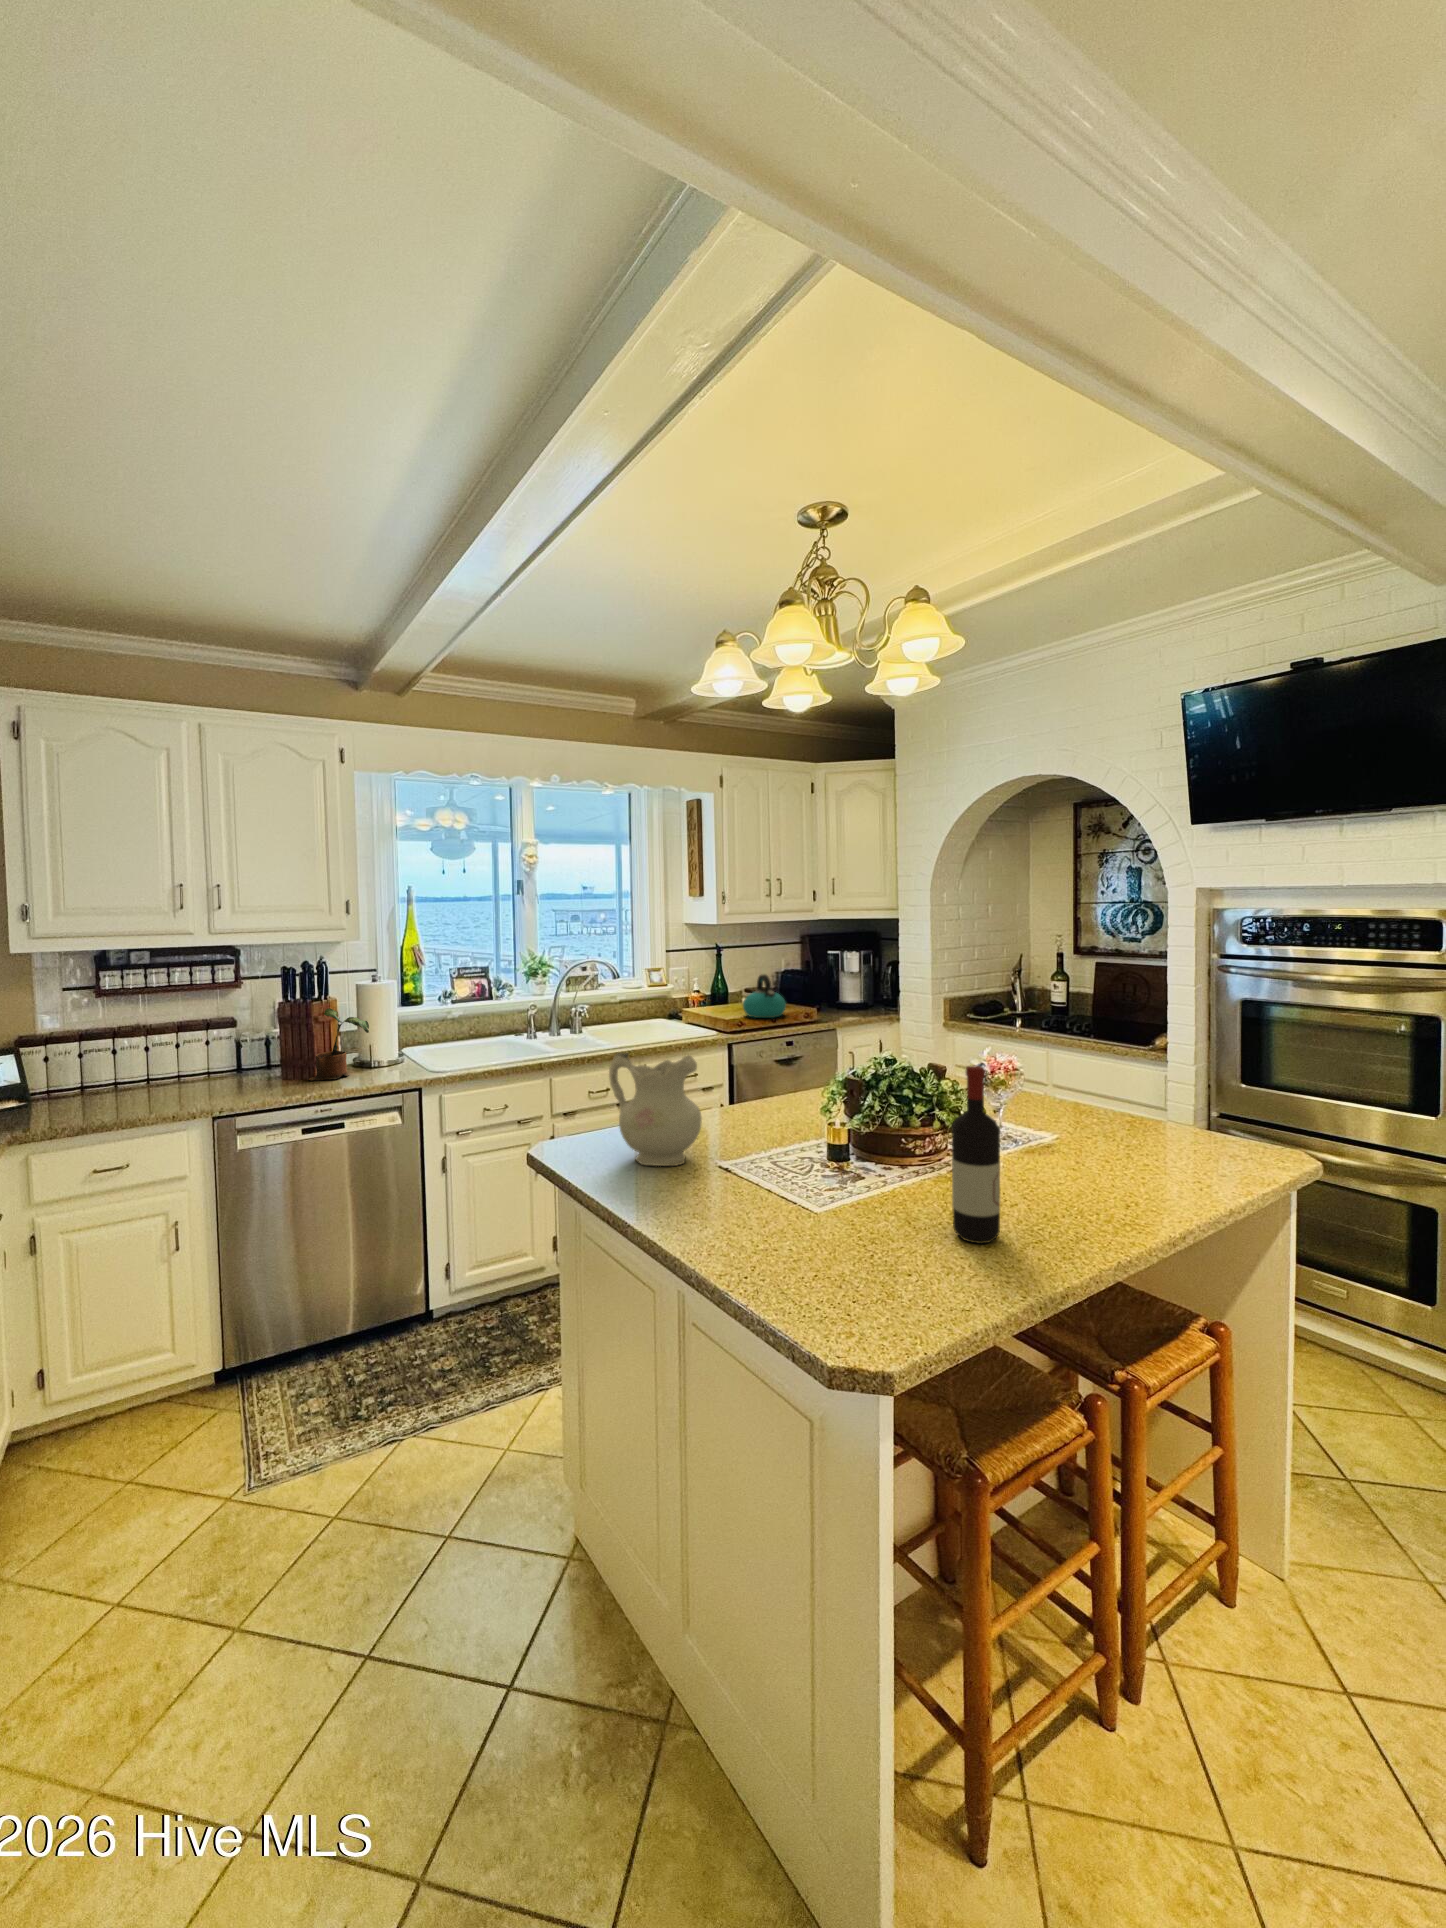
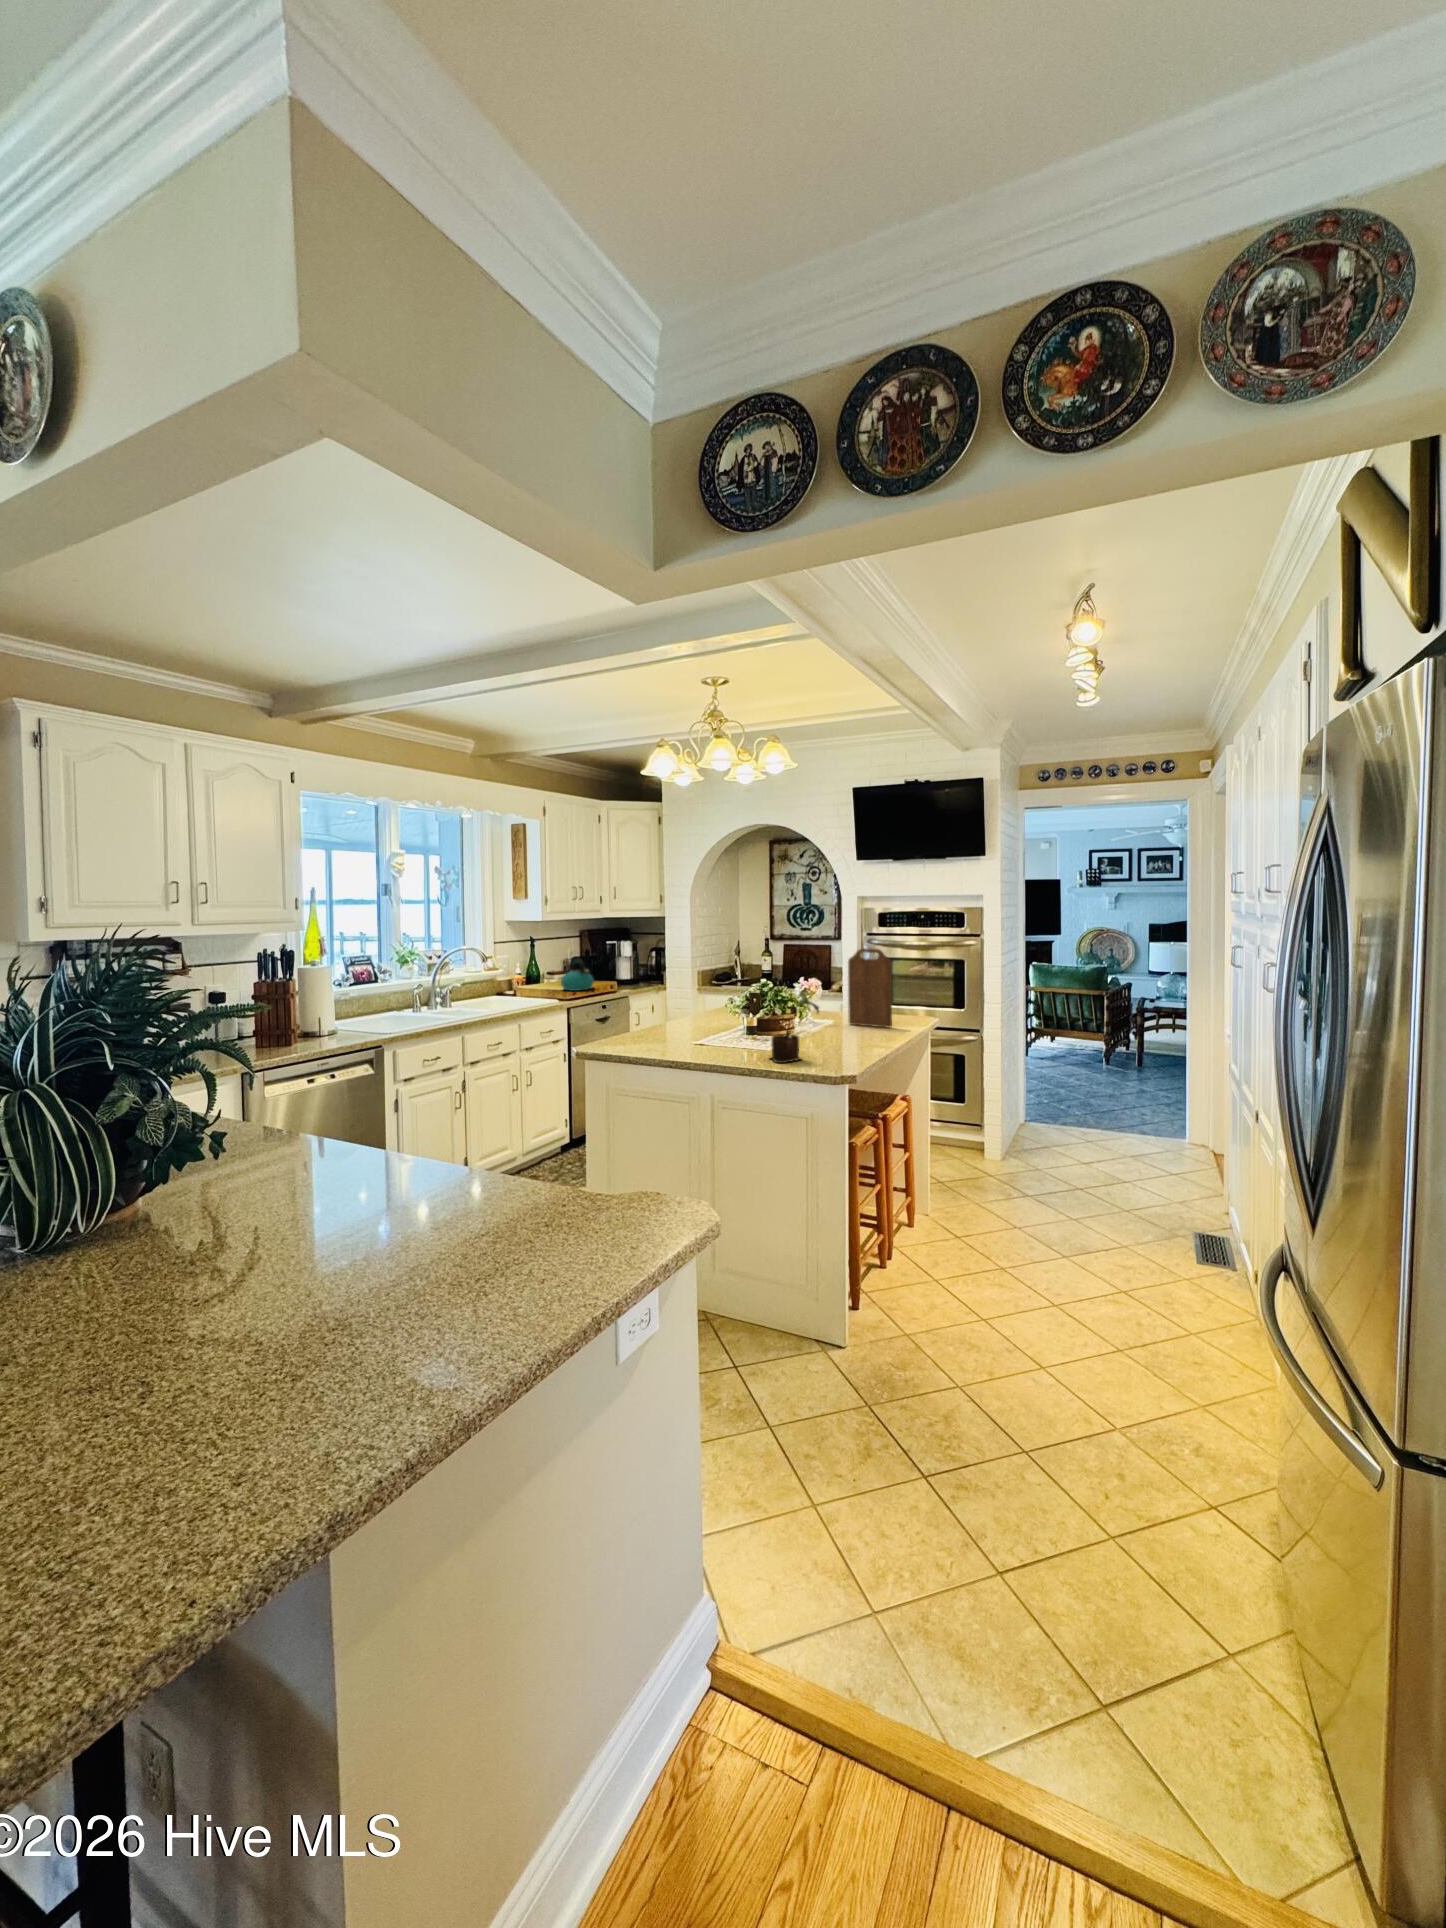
cutting board: none [1084,1001,1174,1171] -> present [848,948,892,1027]
potted plant: present [309,1008,369,1081] -> present [771,992,819,1063]
ceramic pitcher: present [609,1052,702,1166] -> none [621,986,677,1050]
wine bottle: present [952,1065,1000,1244] -> none [830,972,852,1052]

